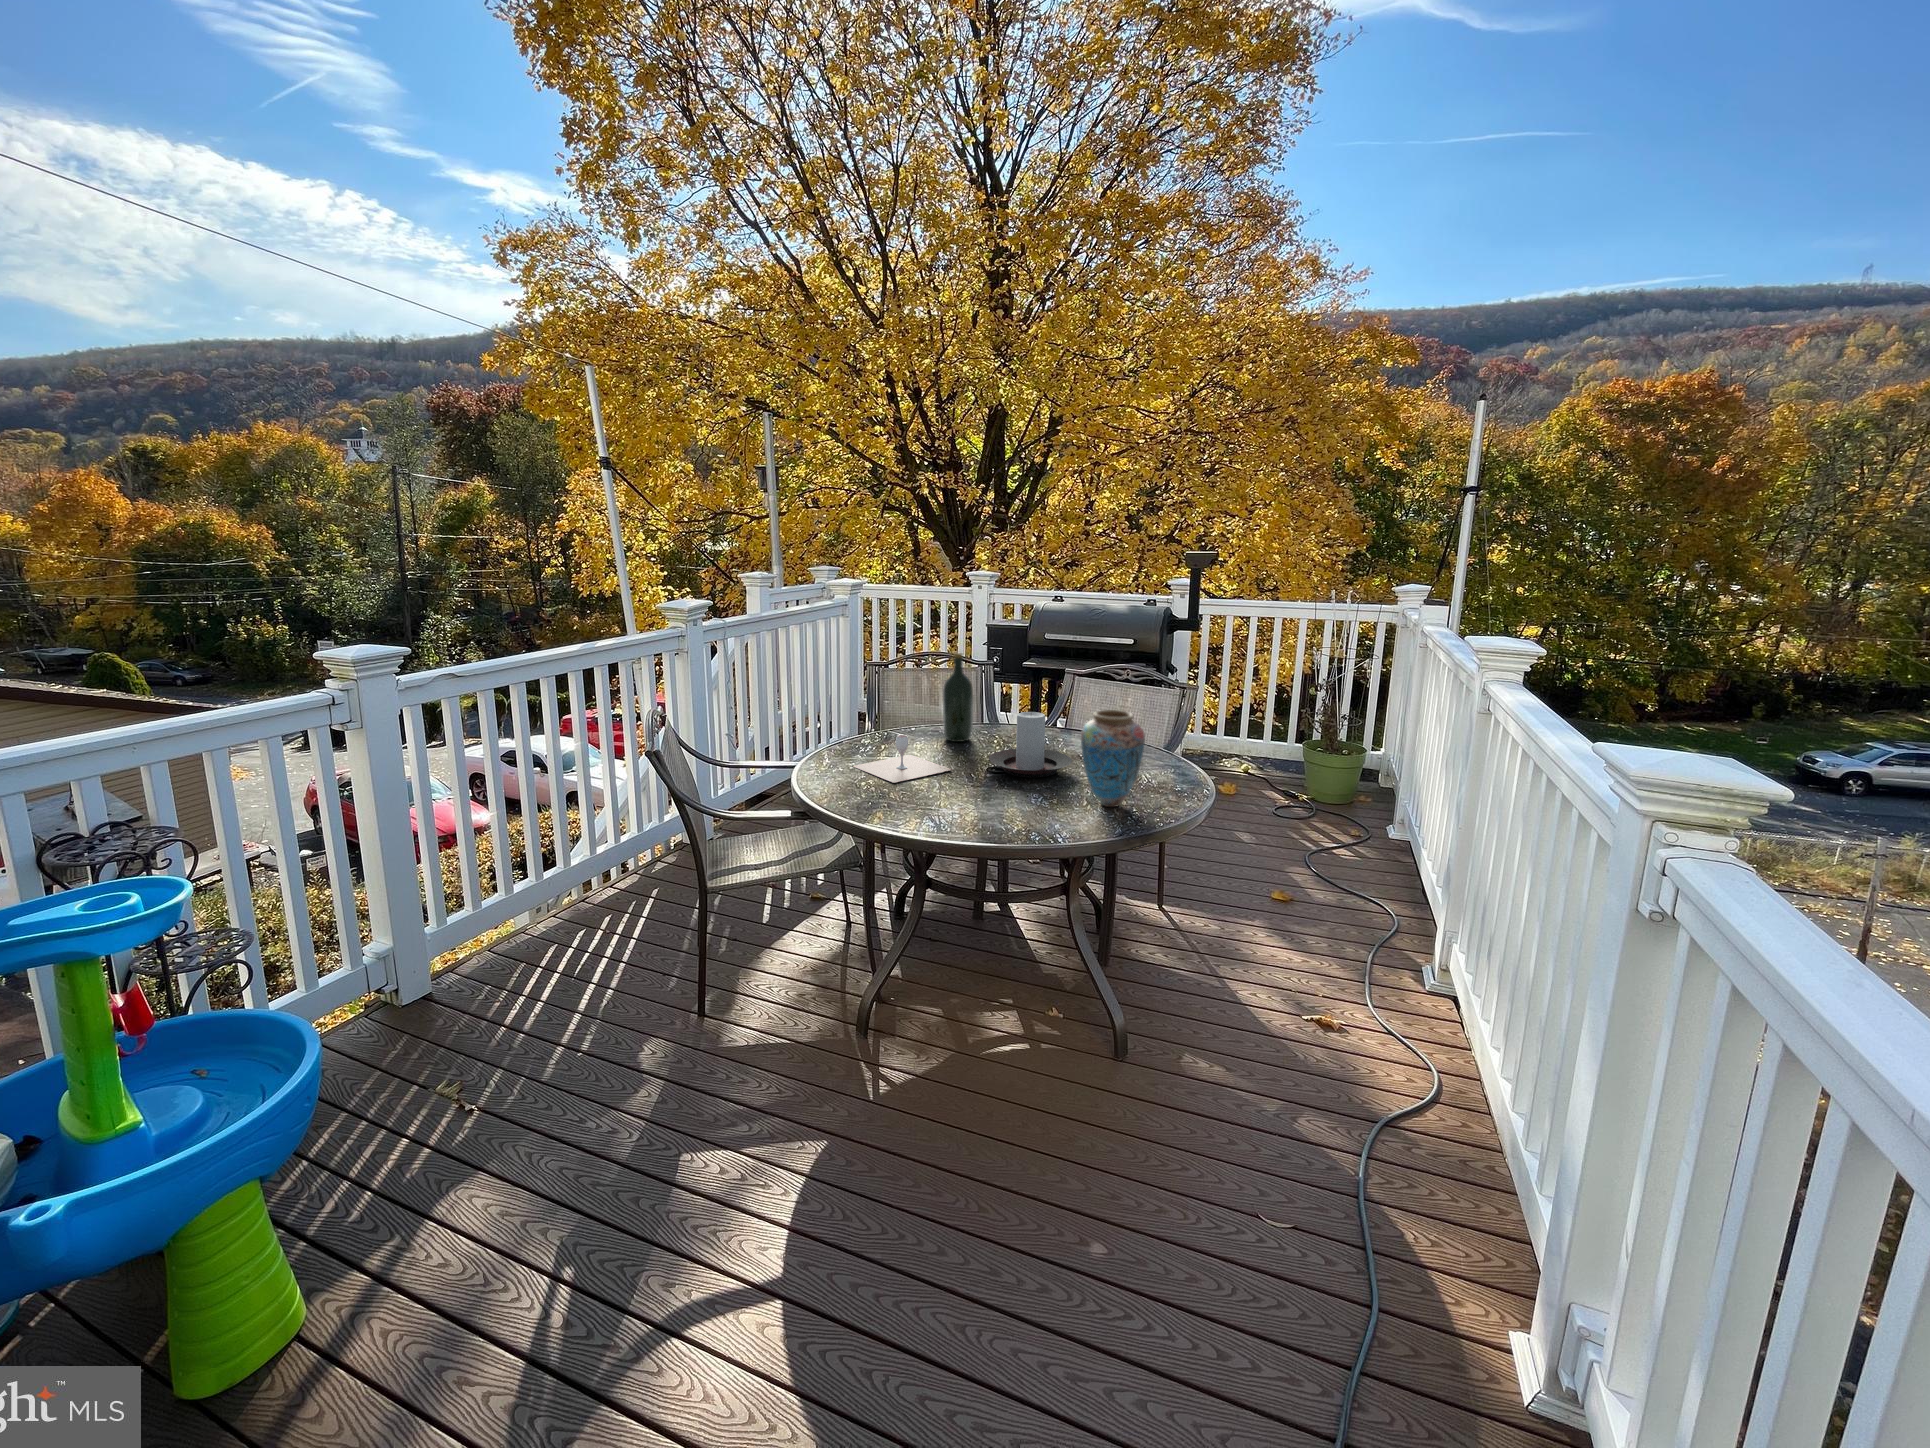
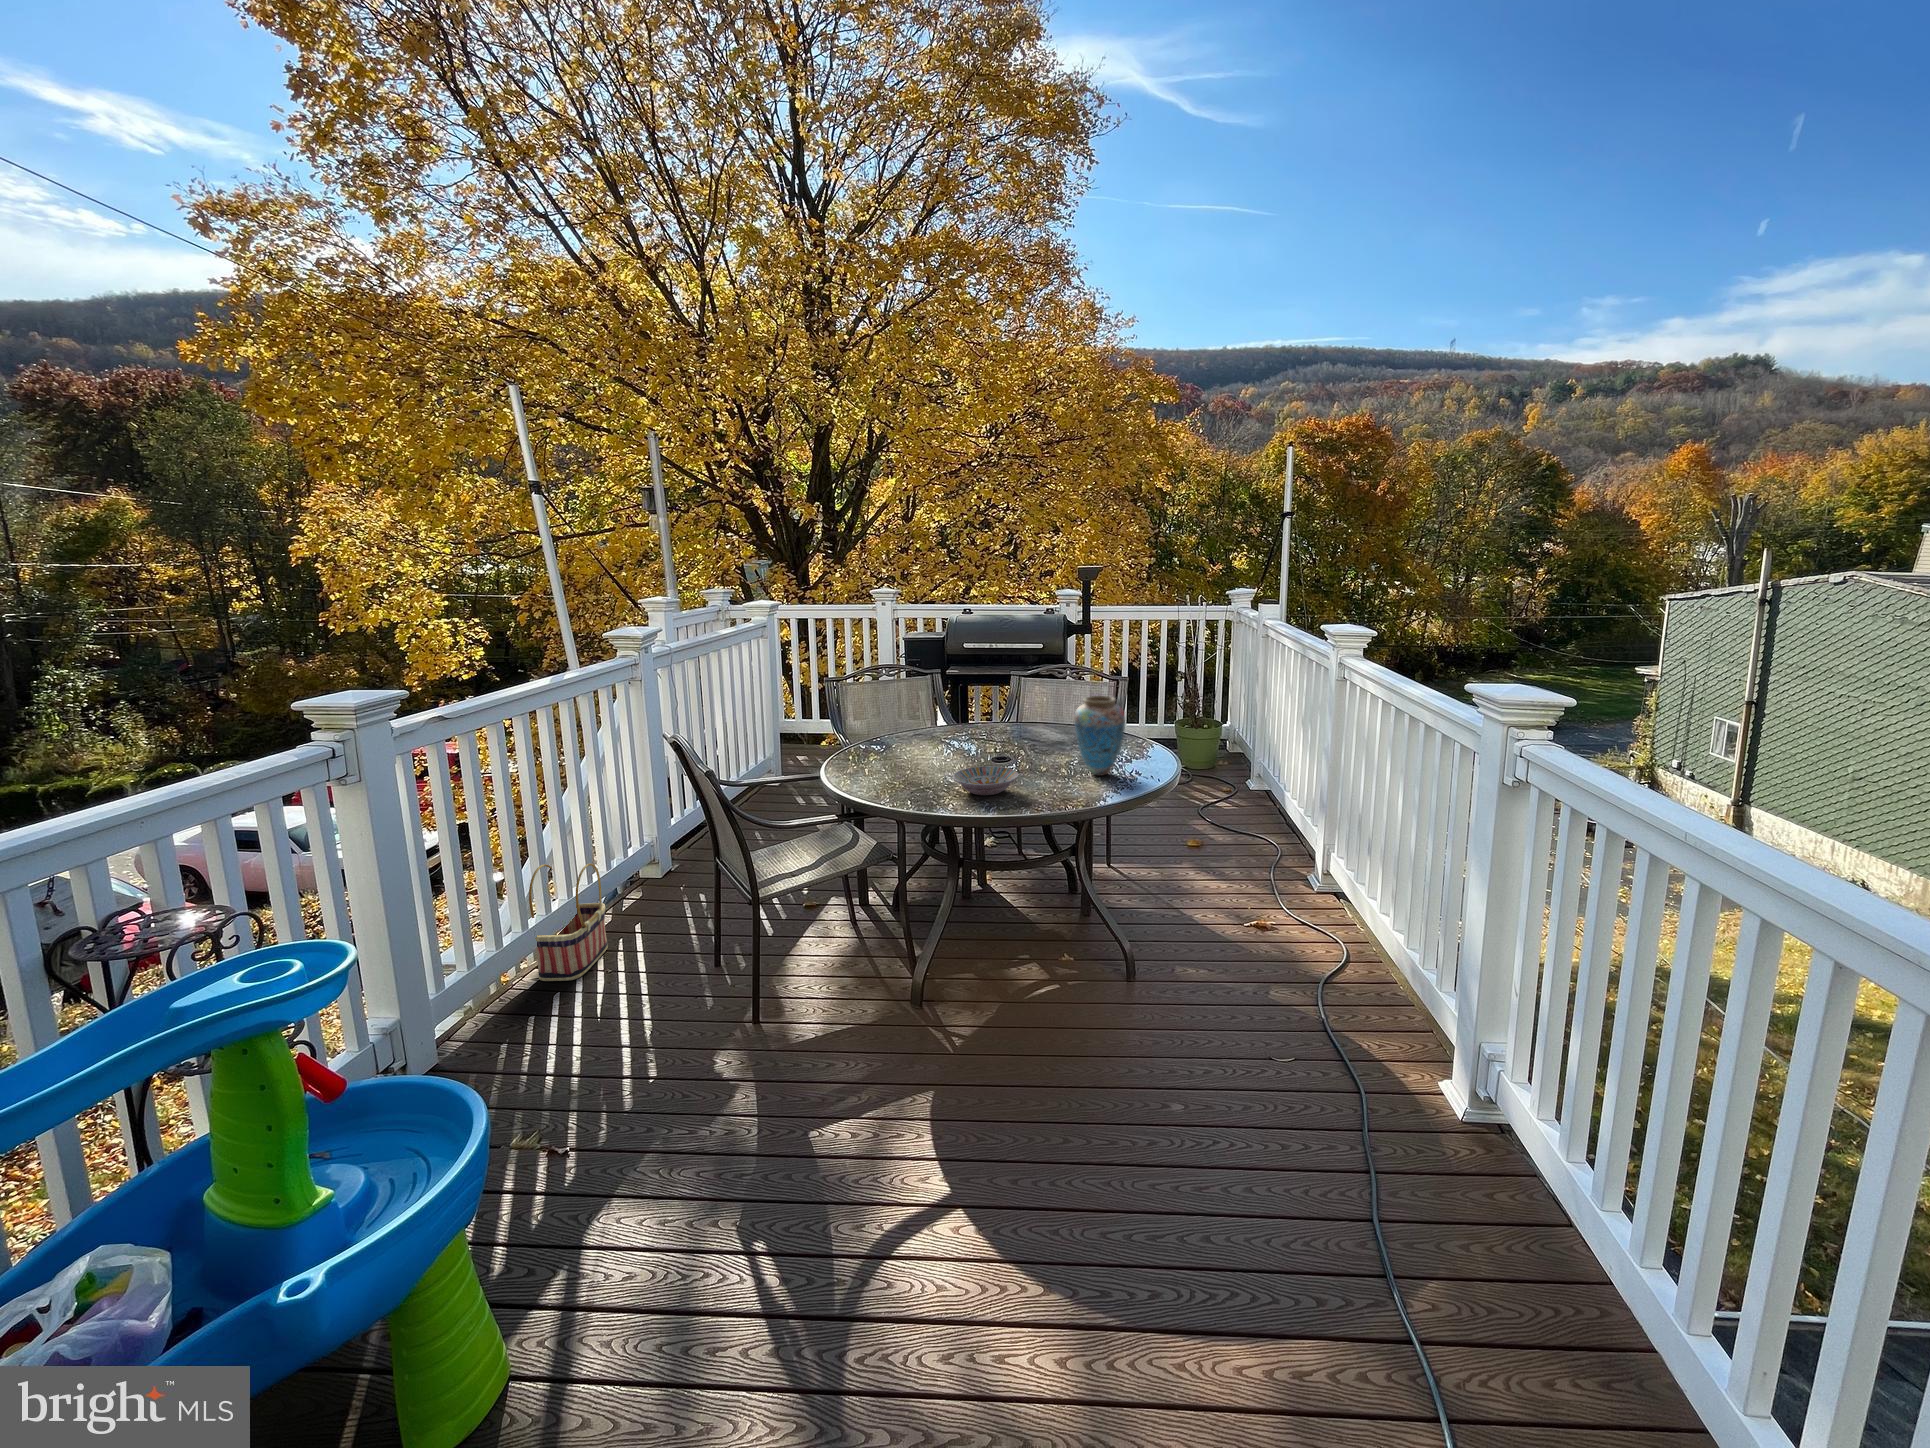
wine bottle: present [943,653,973,742] -> none [917,660,944,741]
candle holder: present [989,712,1072,778] -> none [980,704,1051,762]
wine glass: present [853,735,952,783] -> none [859,737,952,779]
bowl: none [922,779,998,813] -> present [953,766,1018,795]
basket: none [557,820,634,933] -> present [529,863,608,981]

